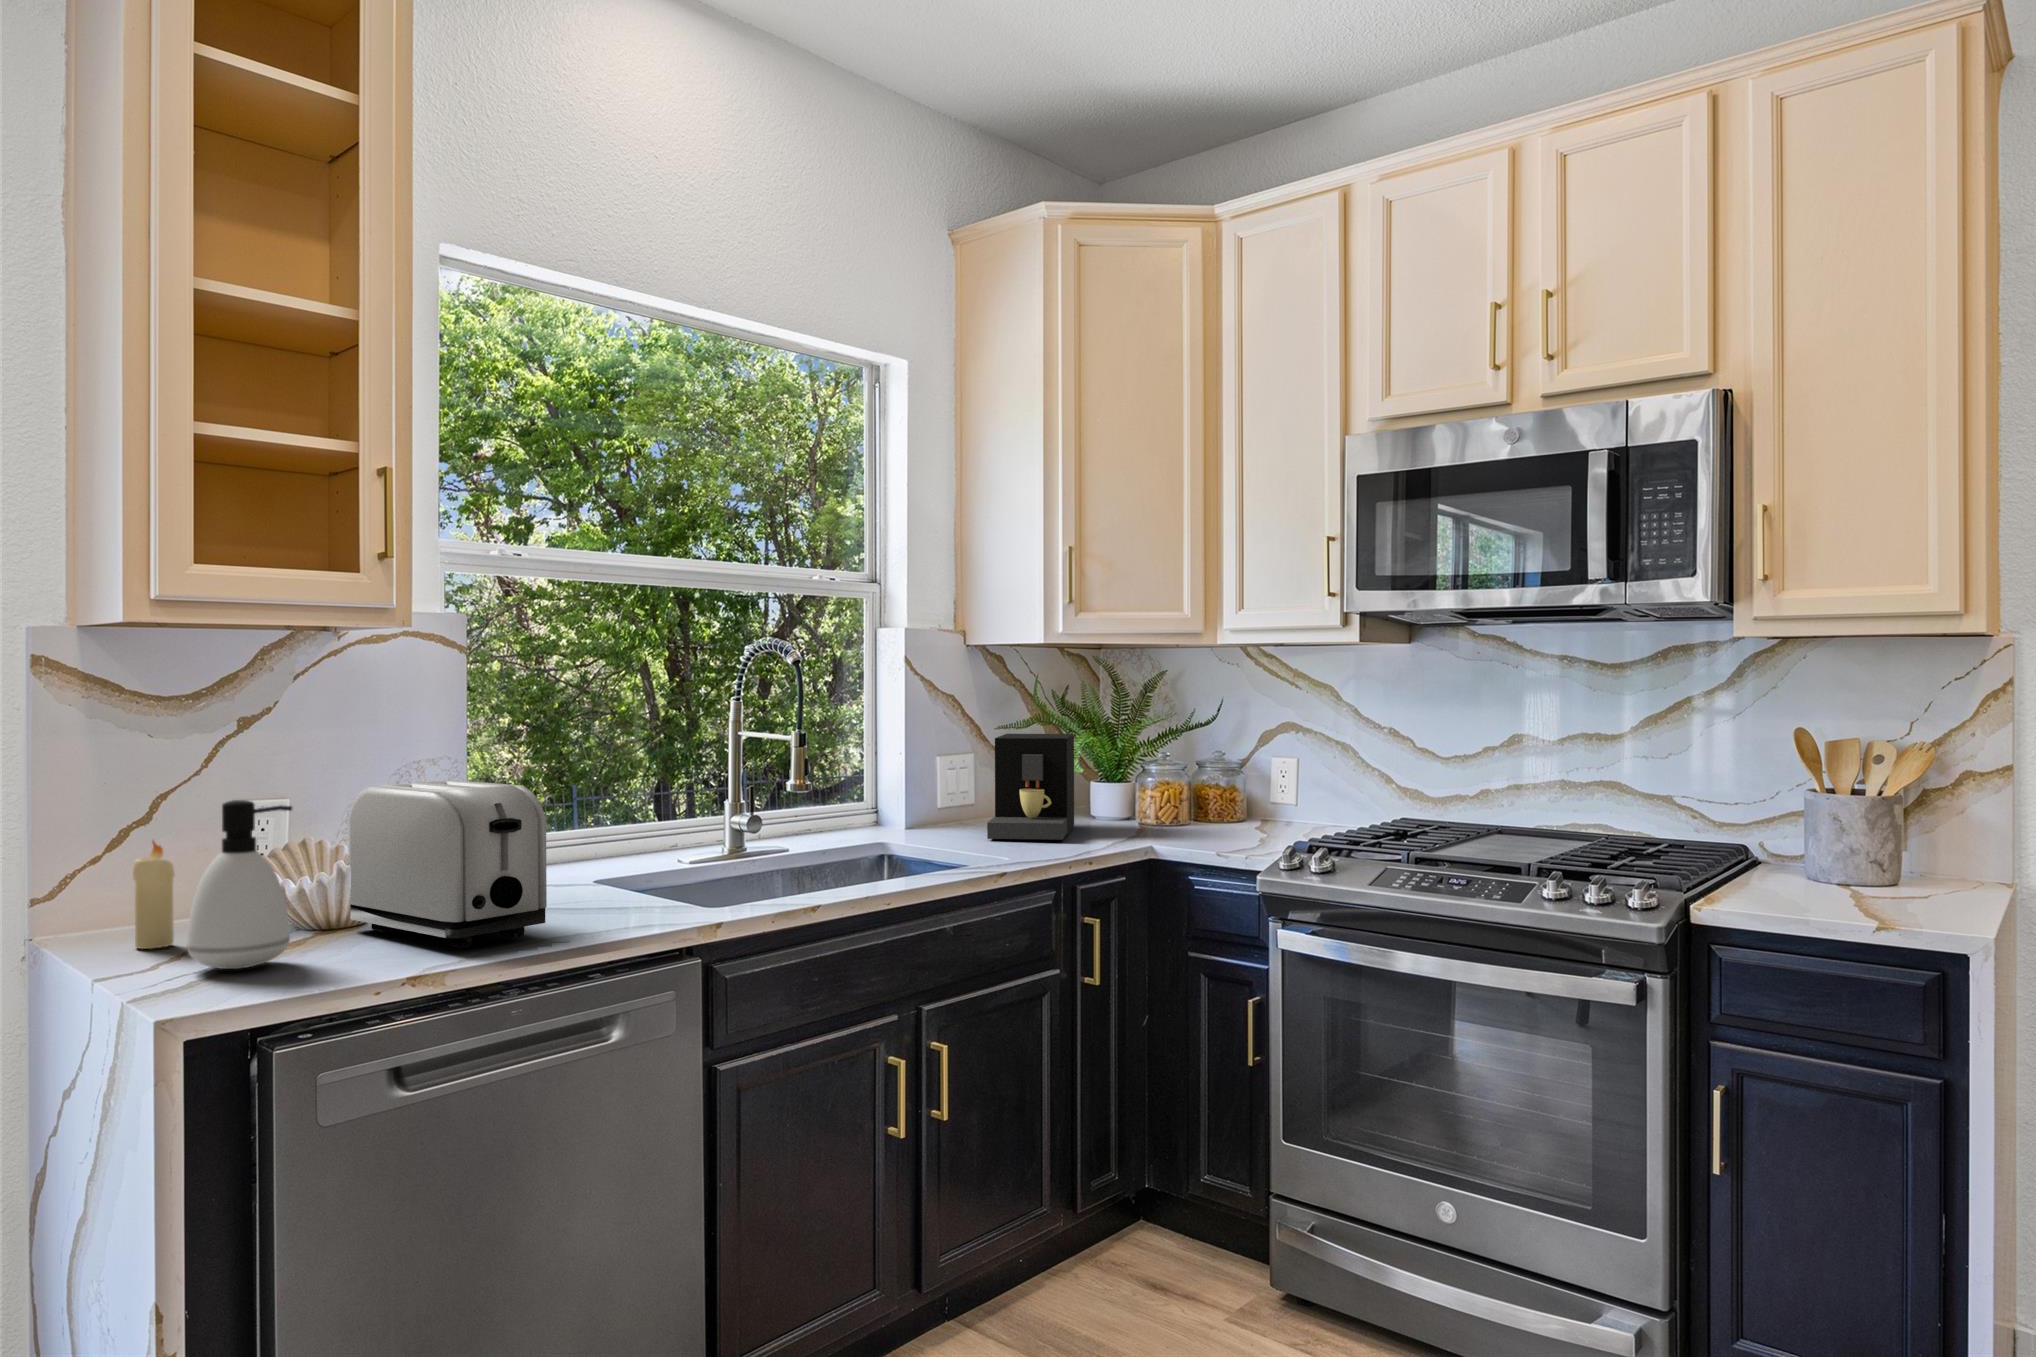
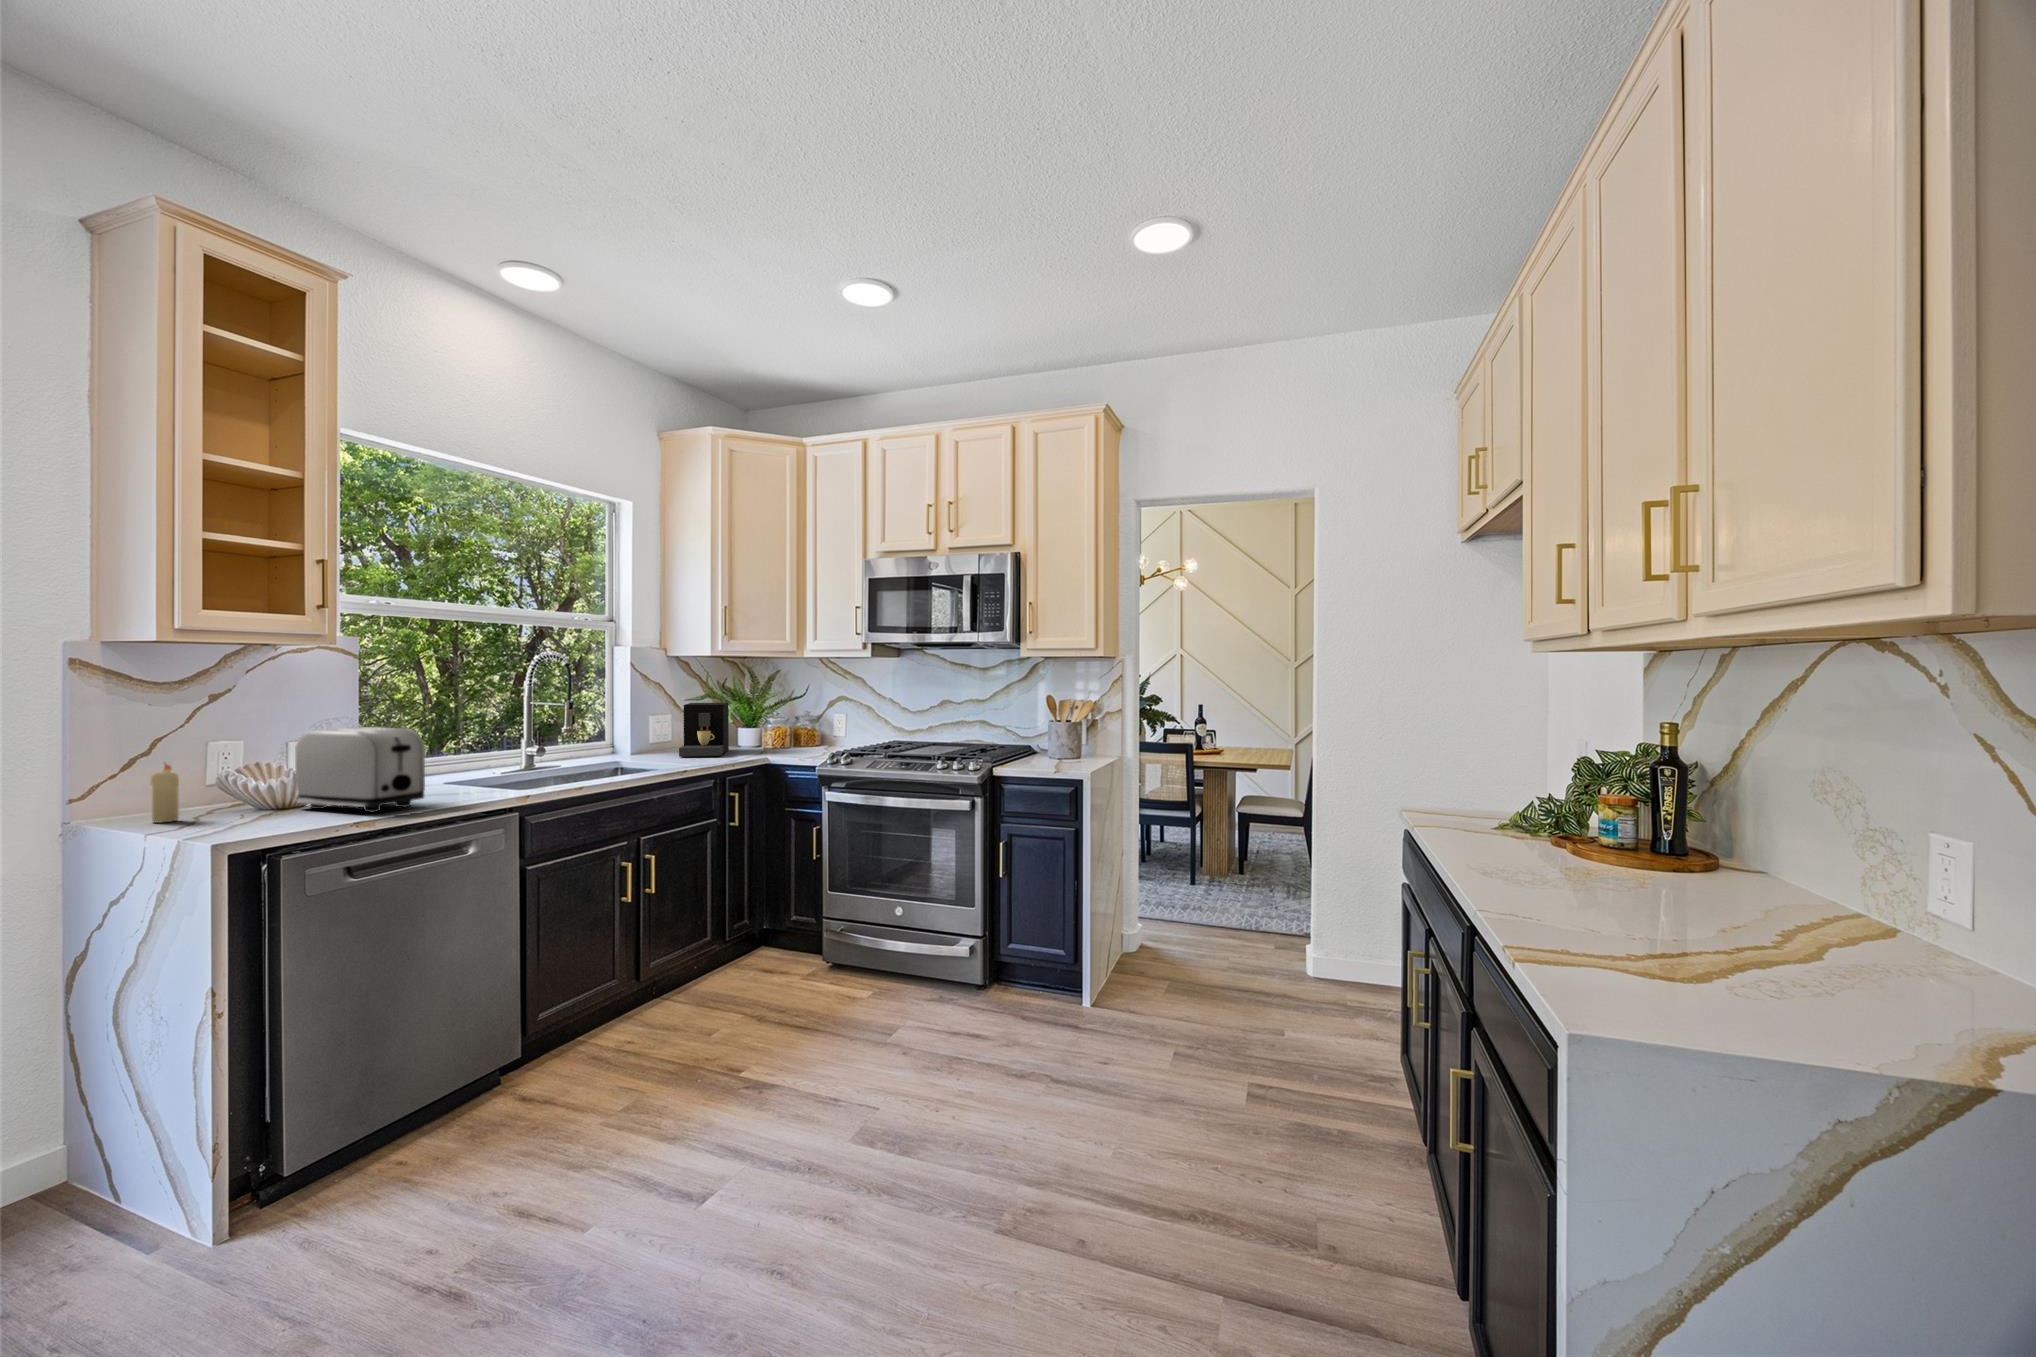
soap dispenser: present [187,800,292,969] -> none [200,737,269,827]

